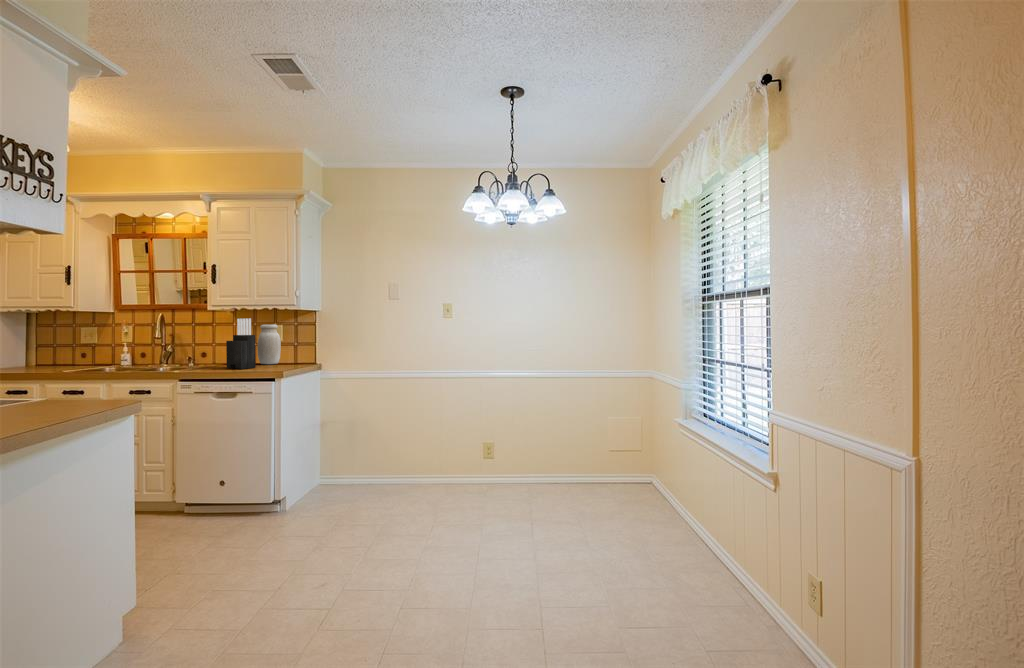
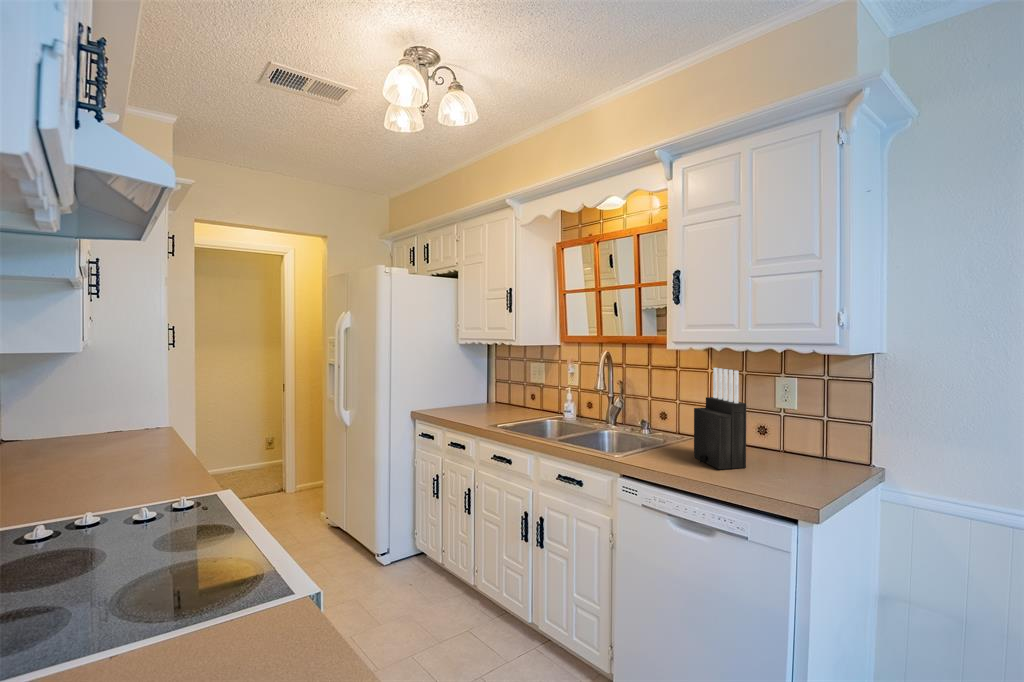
jar: present [257,324,281,364] -> none [749,377,795,456]

